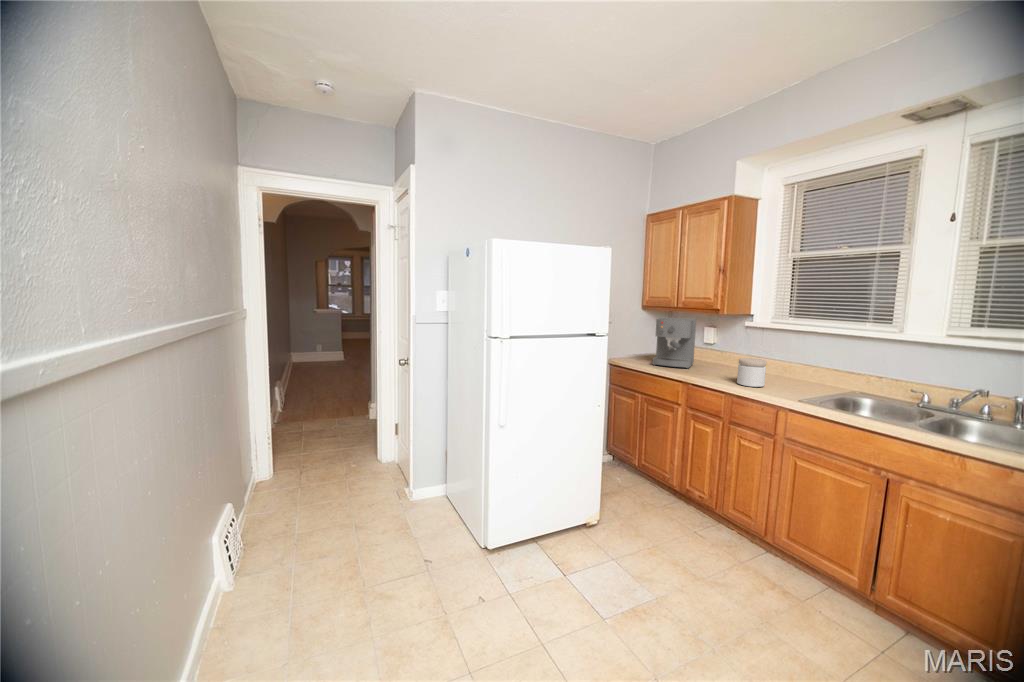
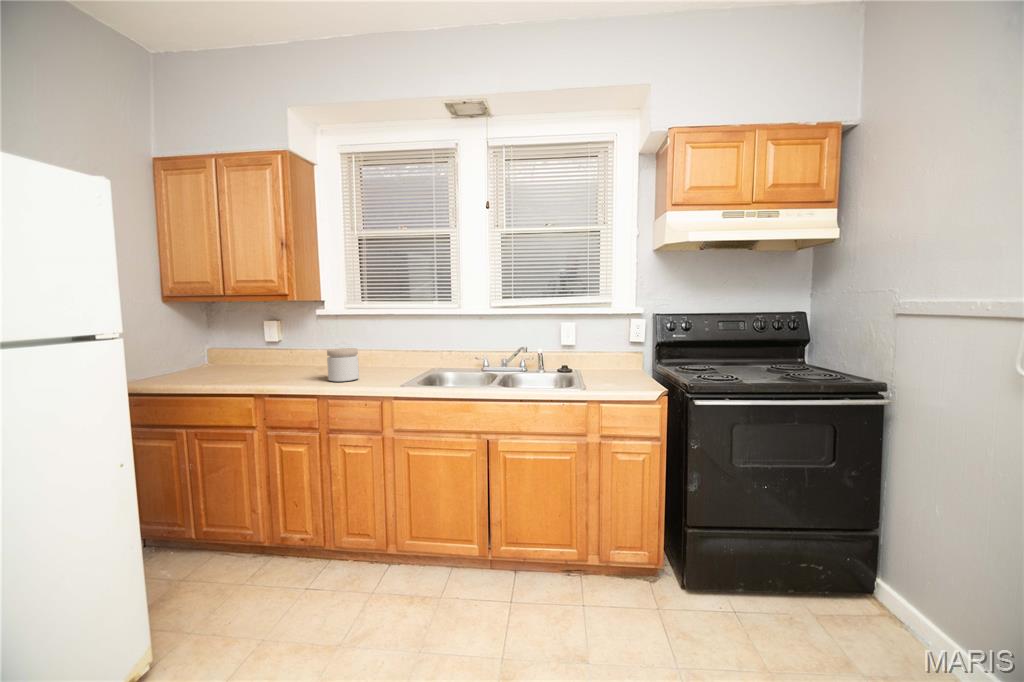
coffee maker: present [652,317,696,368] -> none [196,310,259,381]

